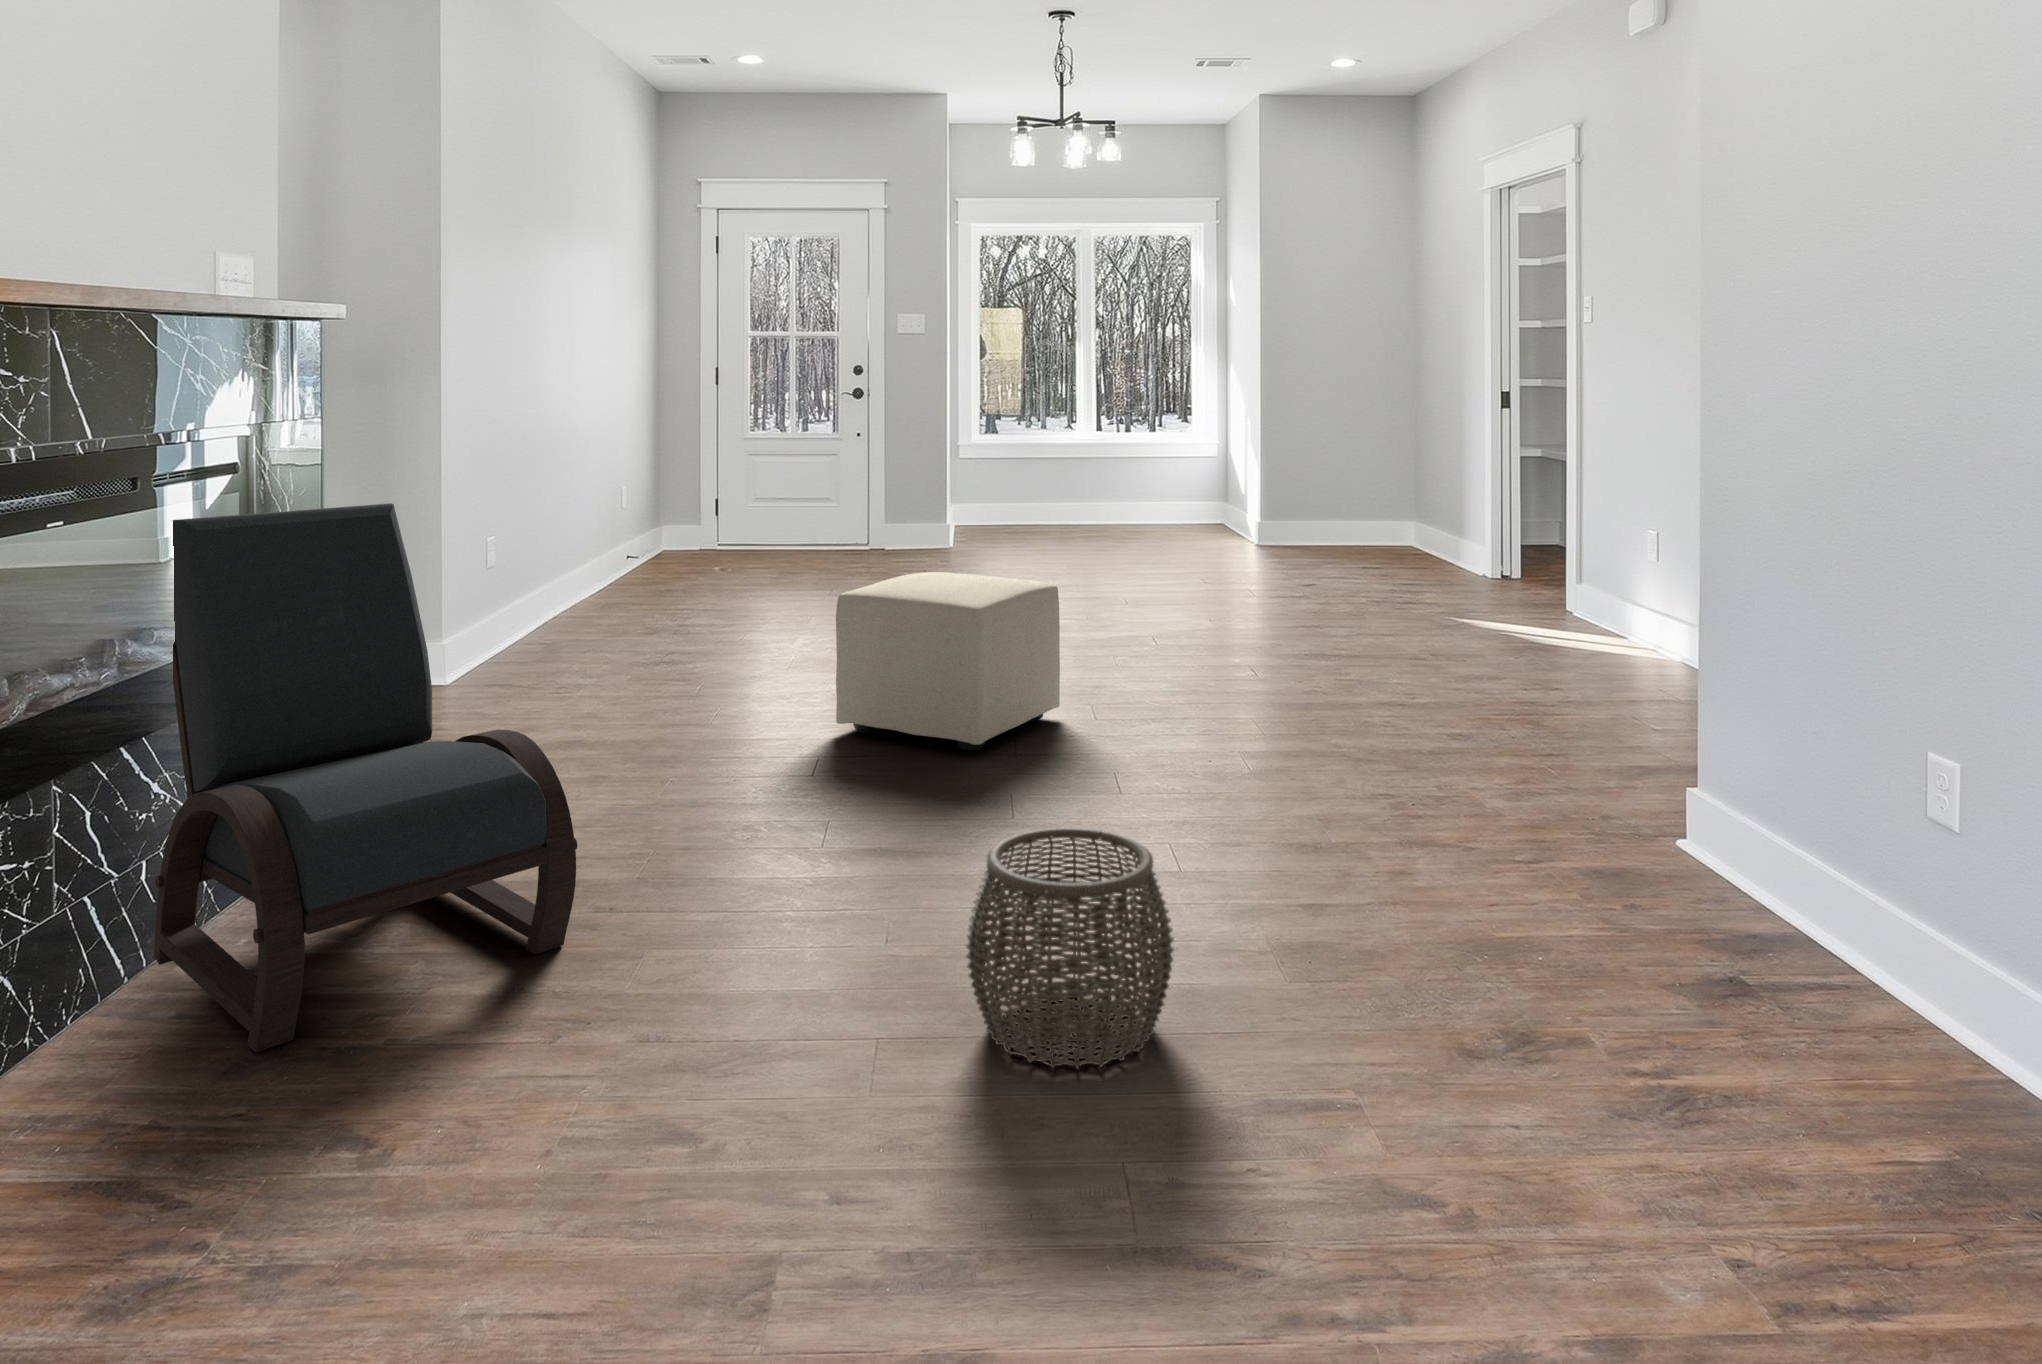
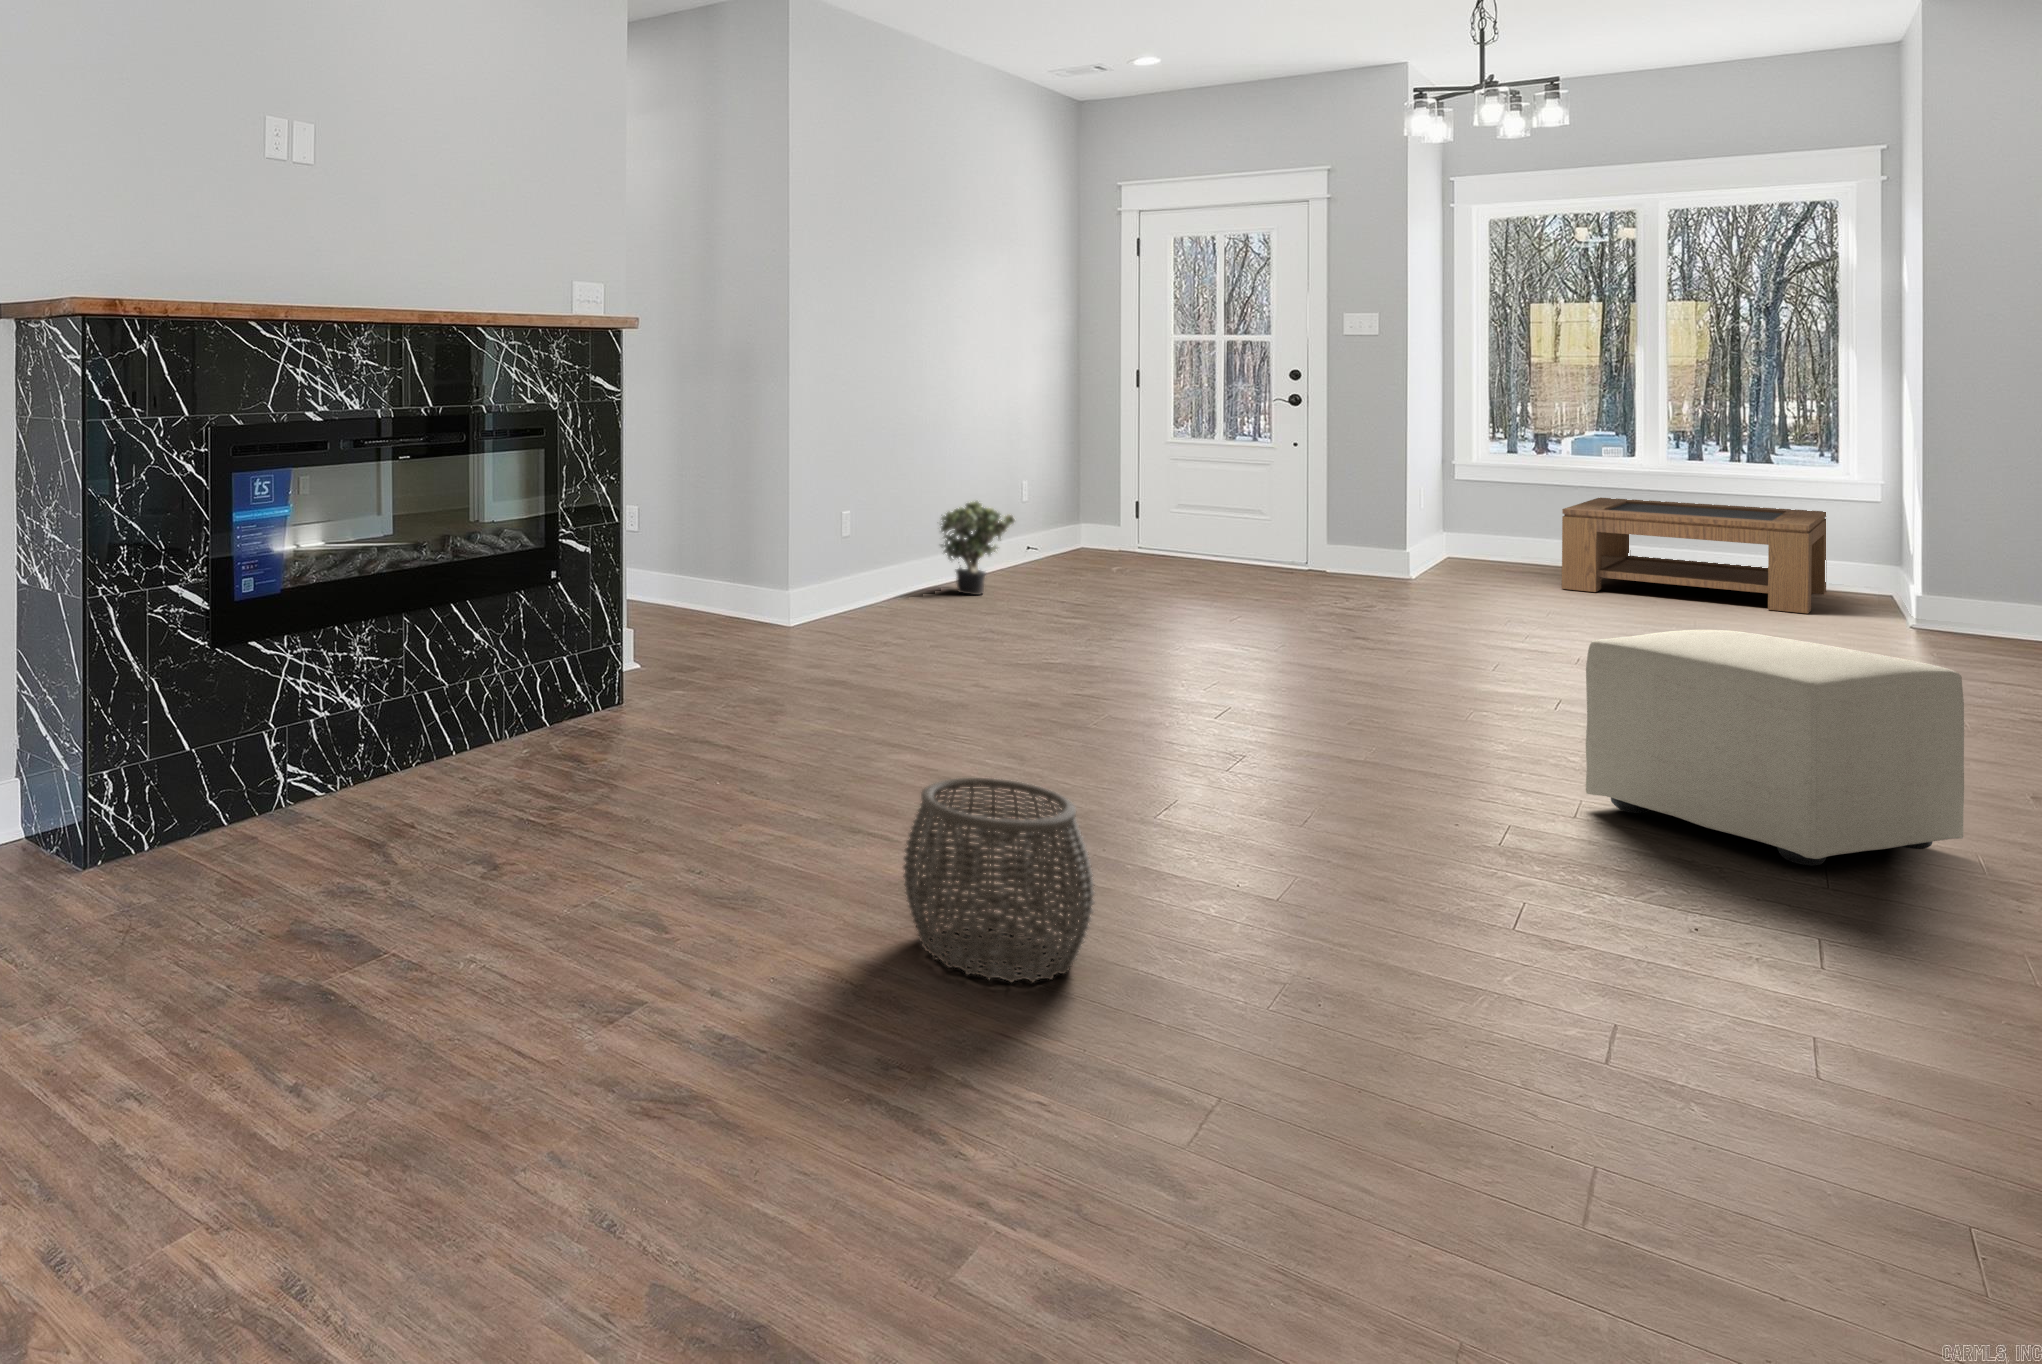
coffee table: none [1050,468,1200,545] -> present [1562,498,1827,614]
lounge chair: present [154,503,577,1052] -> none [473,464,704,805]
potted plant: none [569,511,652,613] -> present [941,501,1015,595]
ottoman: present [836,572,1060,750] -> present [1586,630,1964,865]

